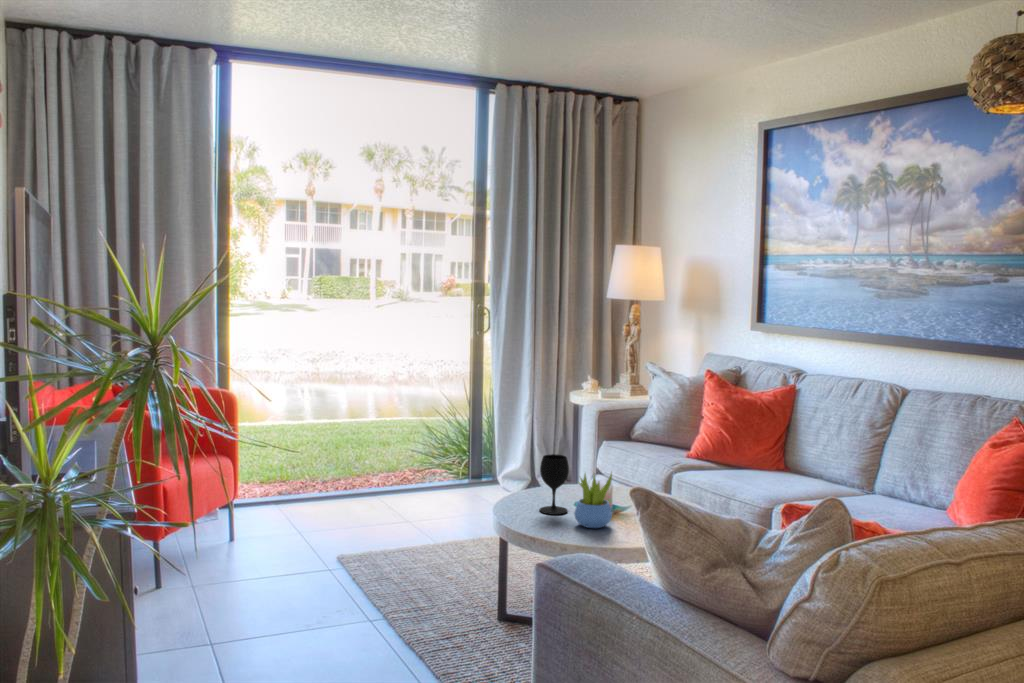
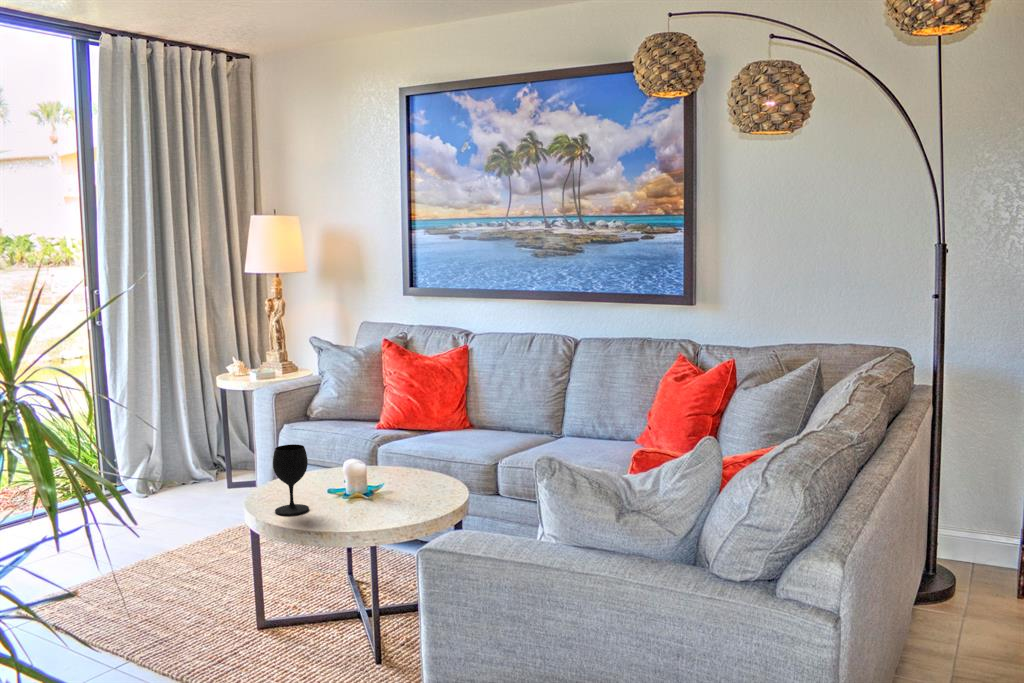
succulent plant: present [574,473,612,528] -> none [328,453,372,521]

